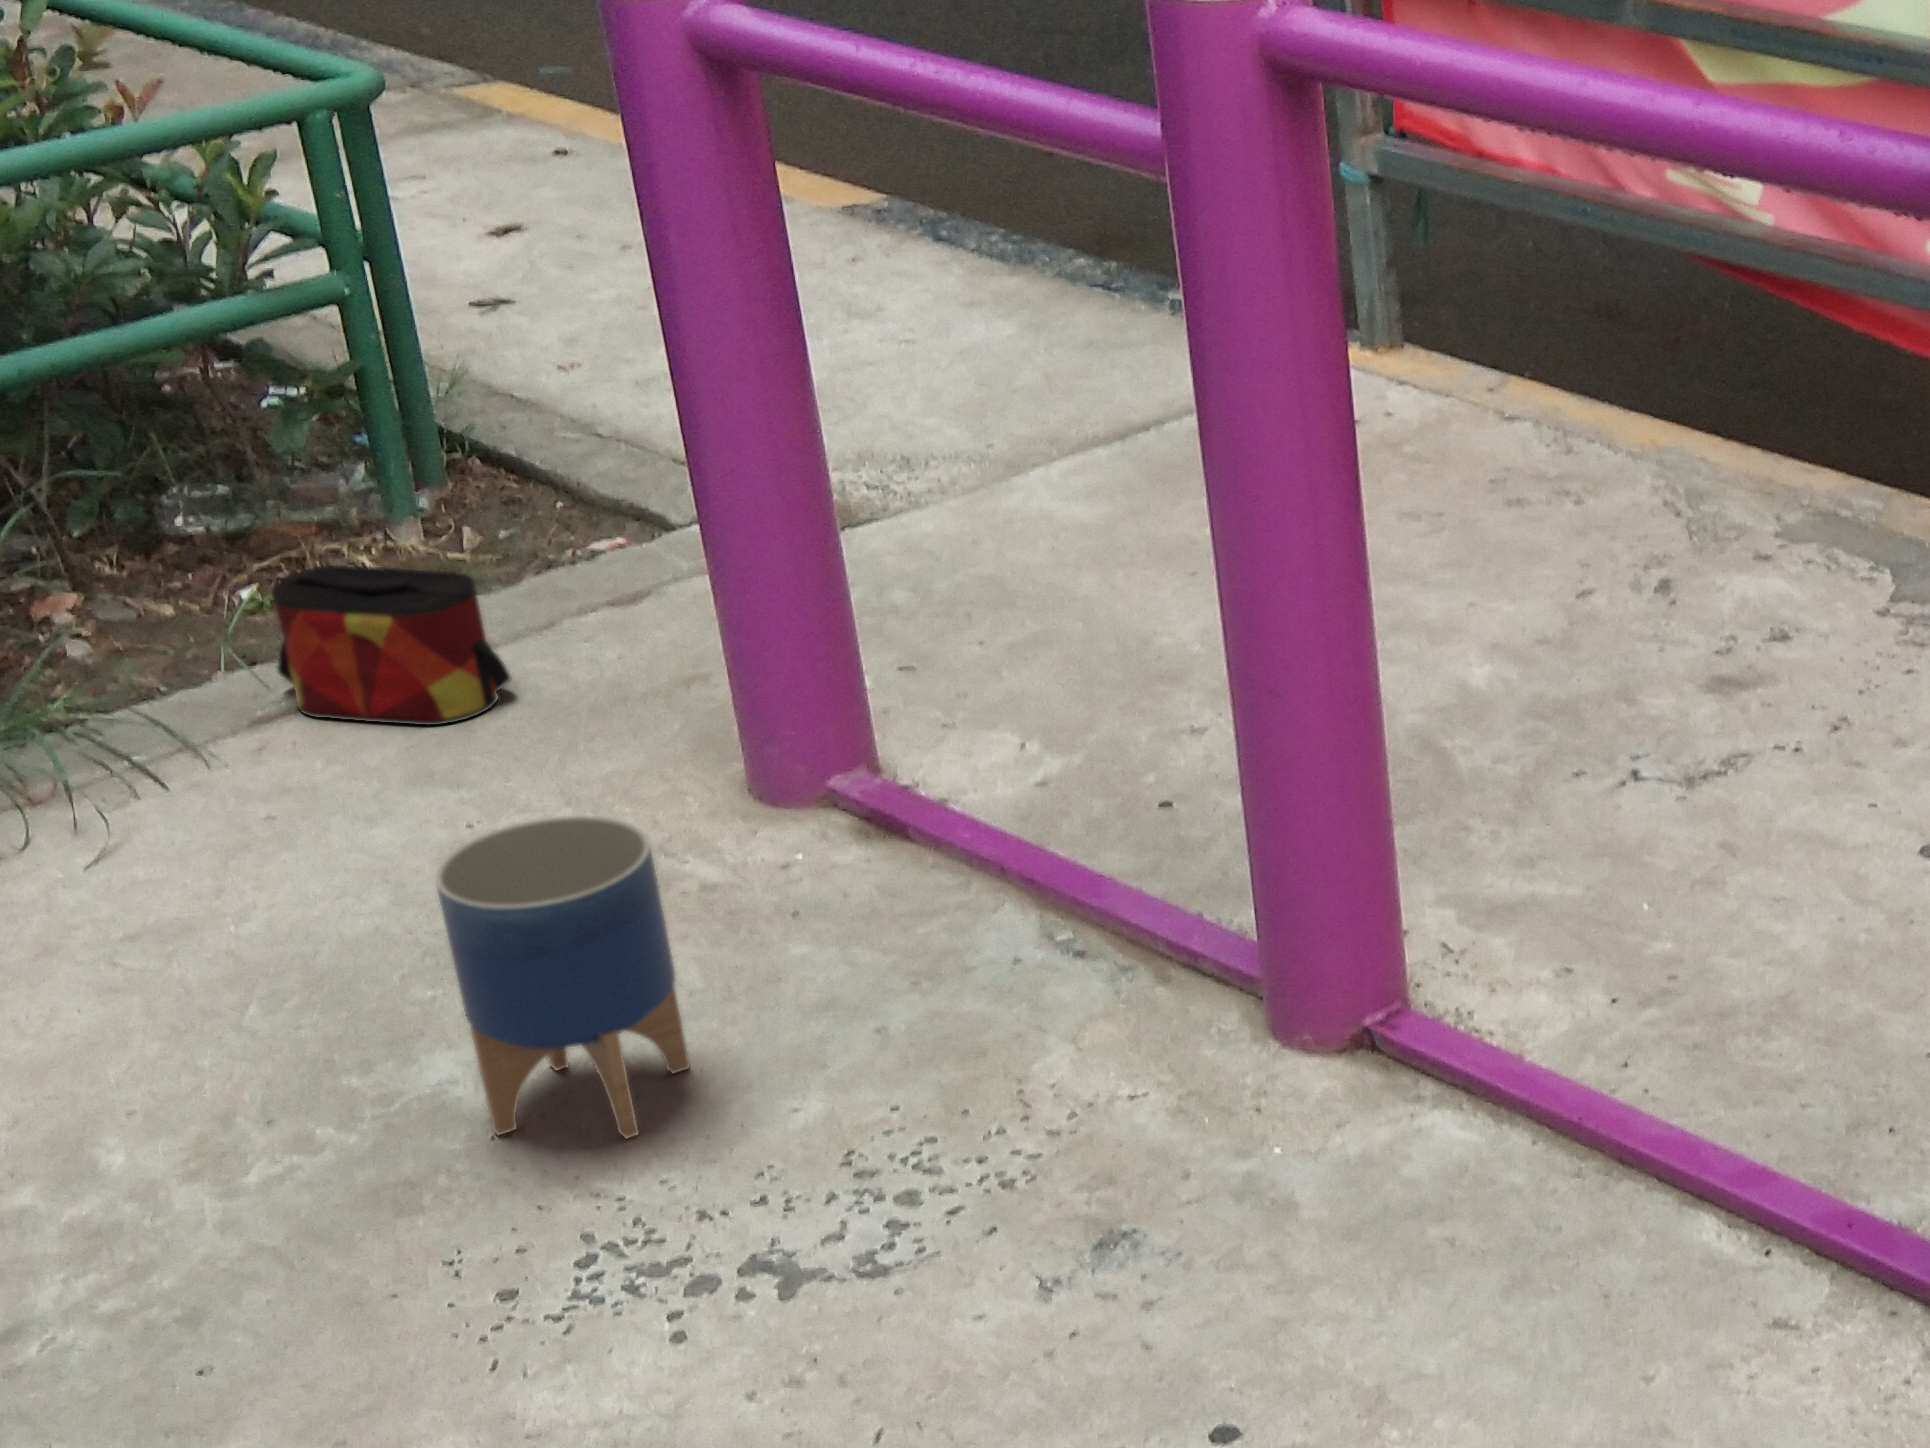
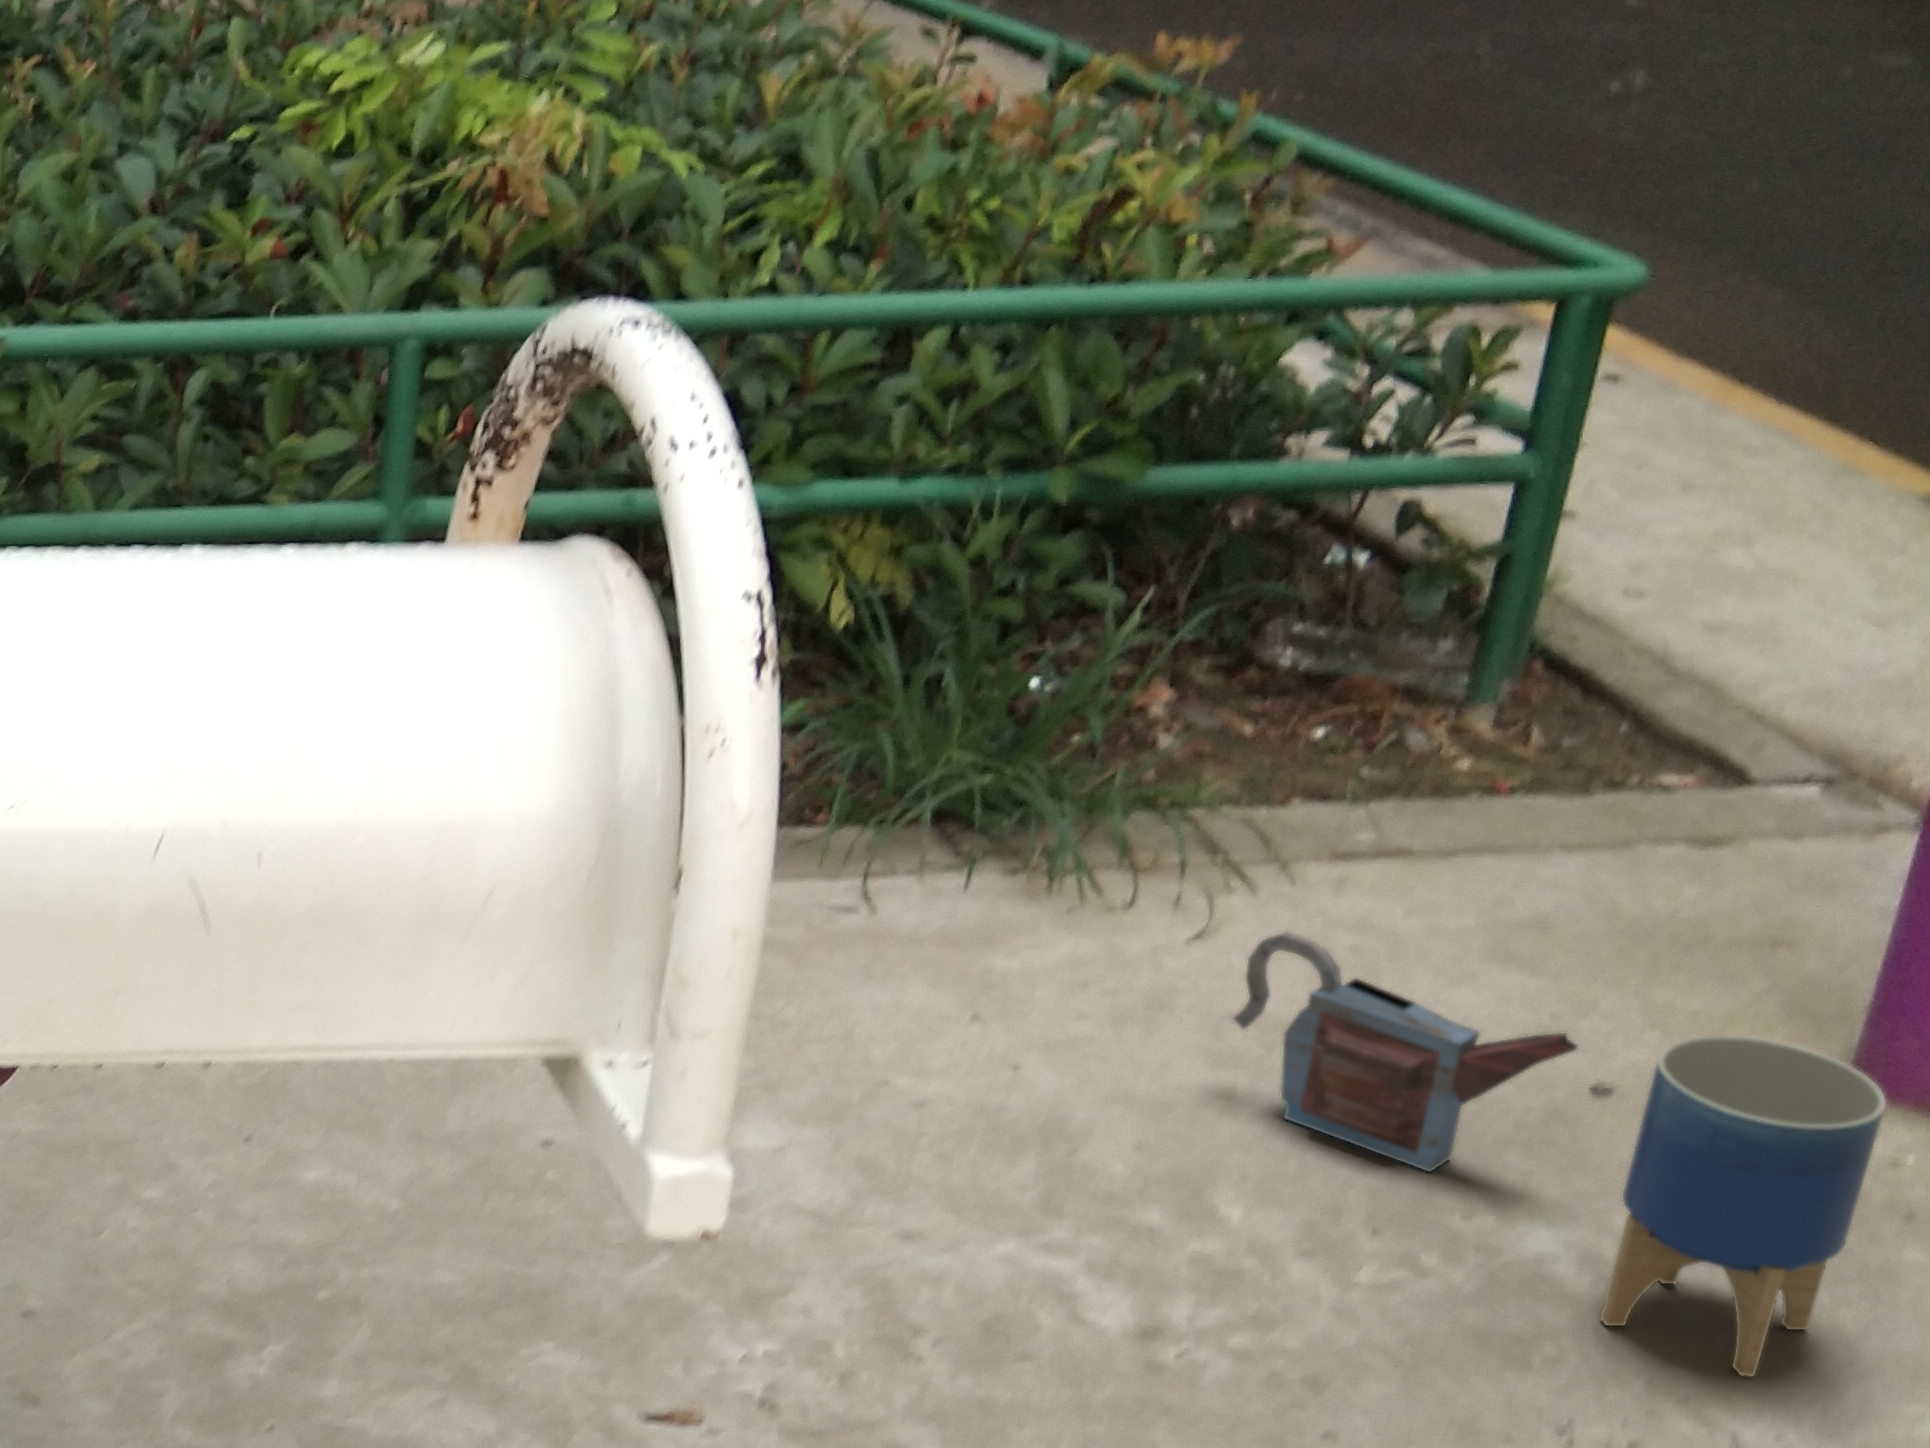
bag: present [272,564,511,725] -> none [1370,728,1610,913]
watering can: none [72,847,407,1036] -> present [1233,933,1577,1171]

